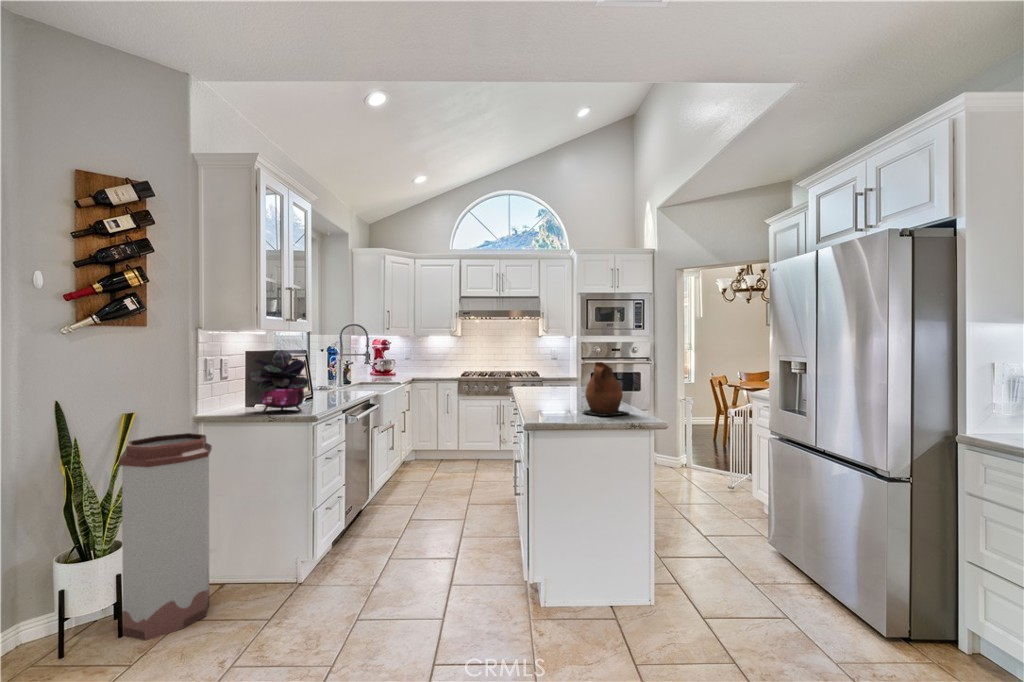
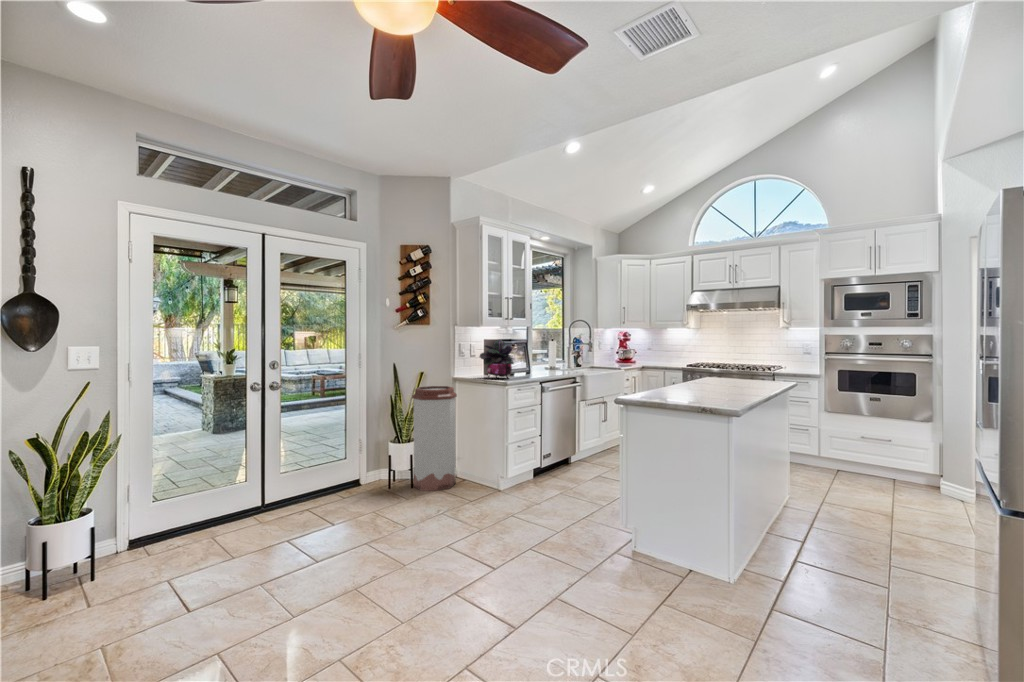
ceramic pitcher: present [583,362,629,416] -> none [674,352,711,395]

